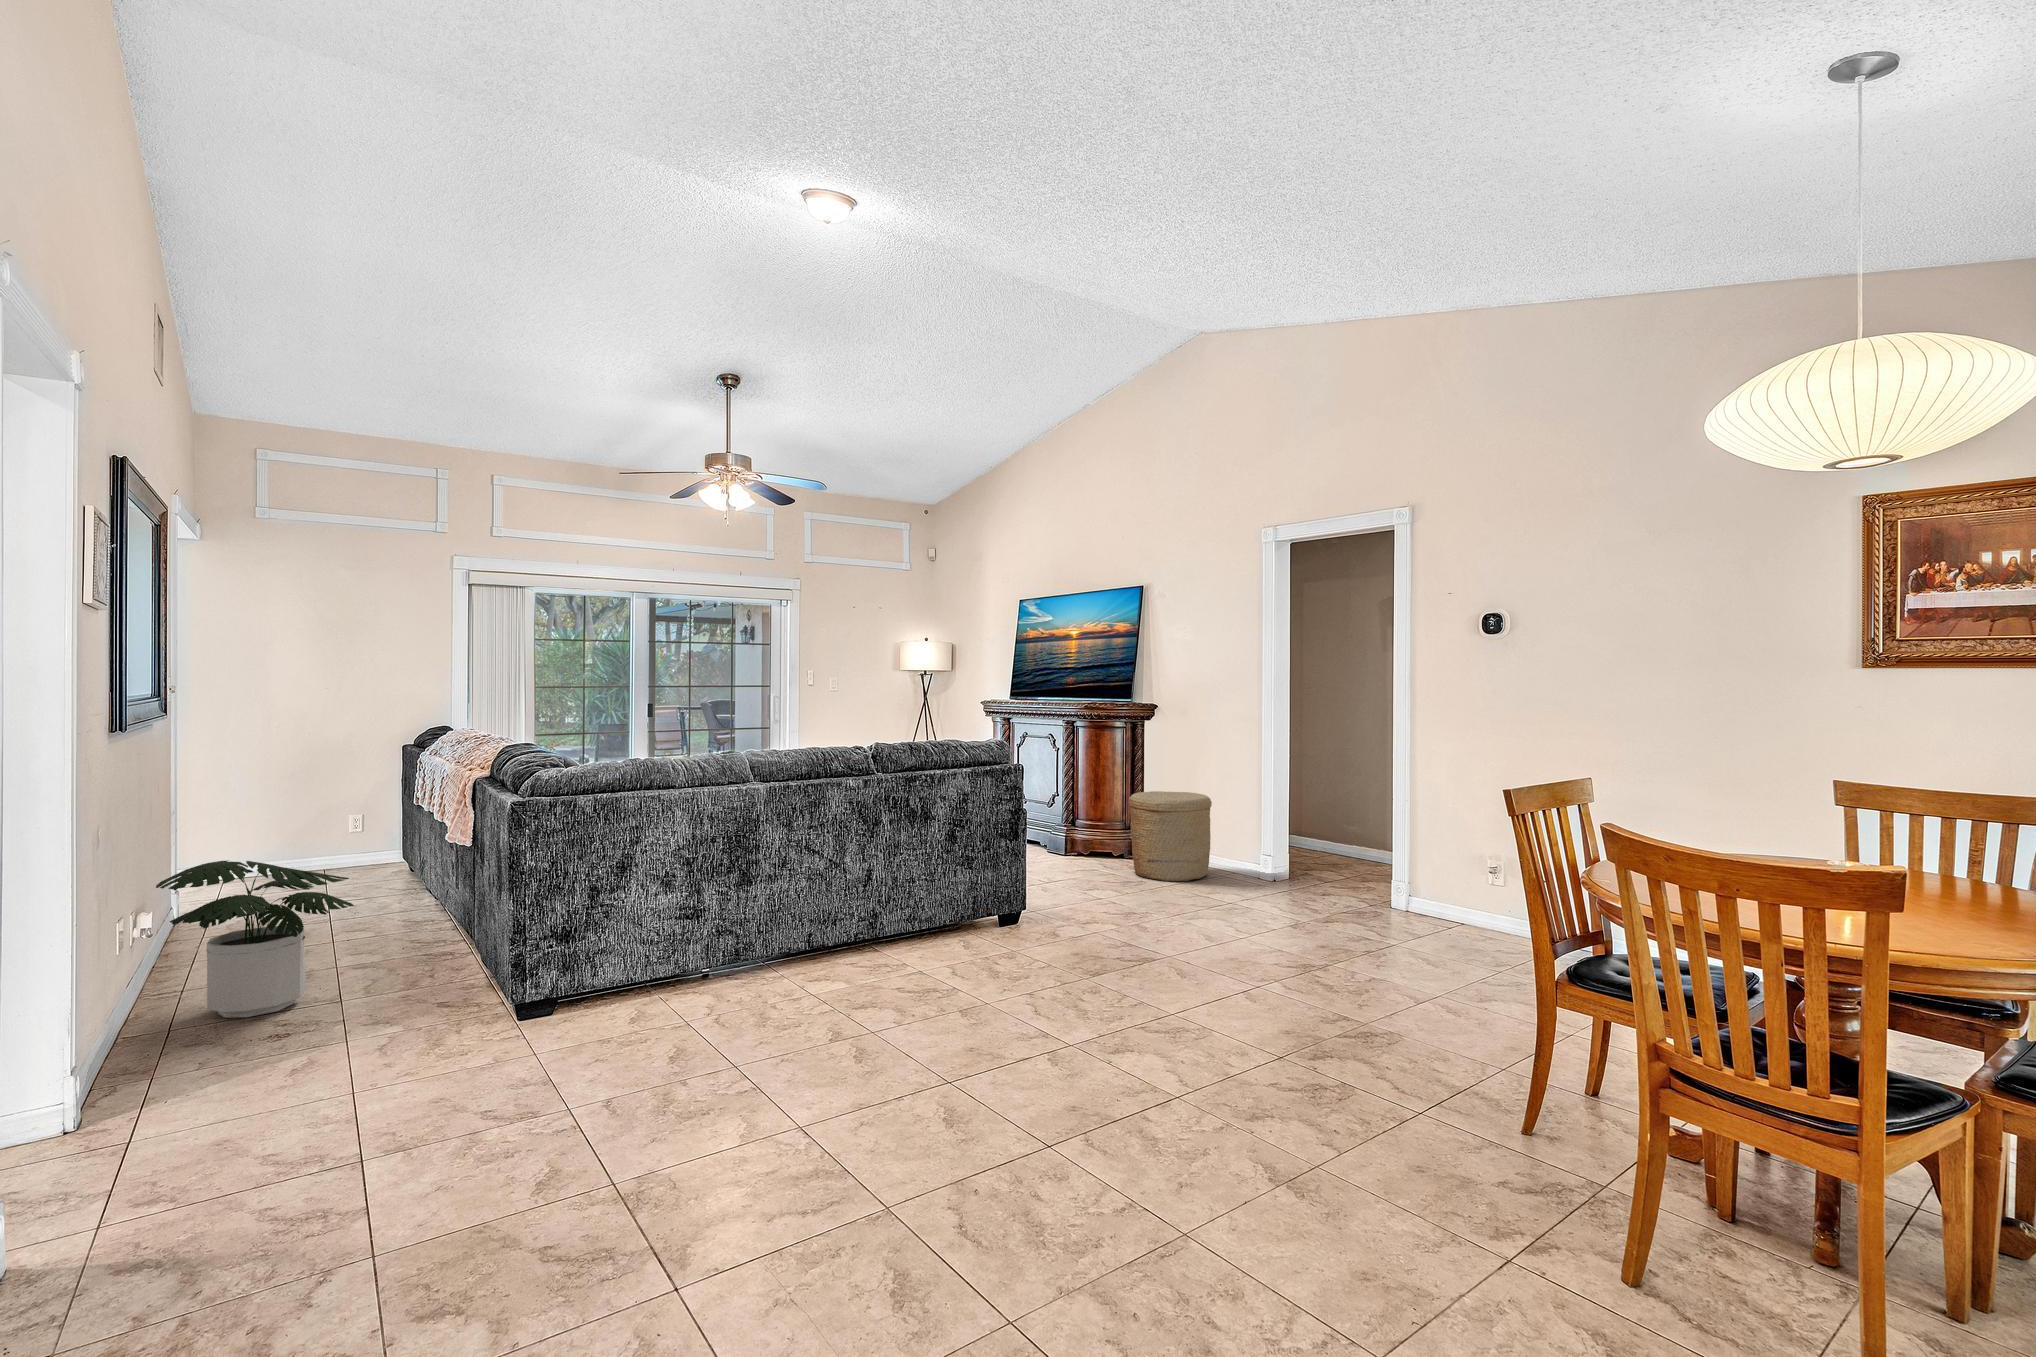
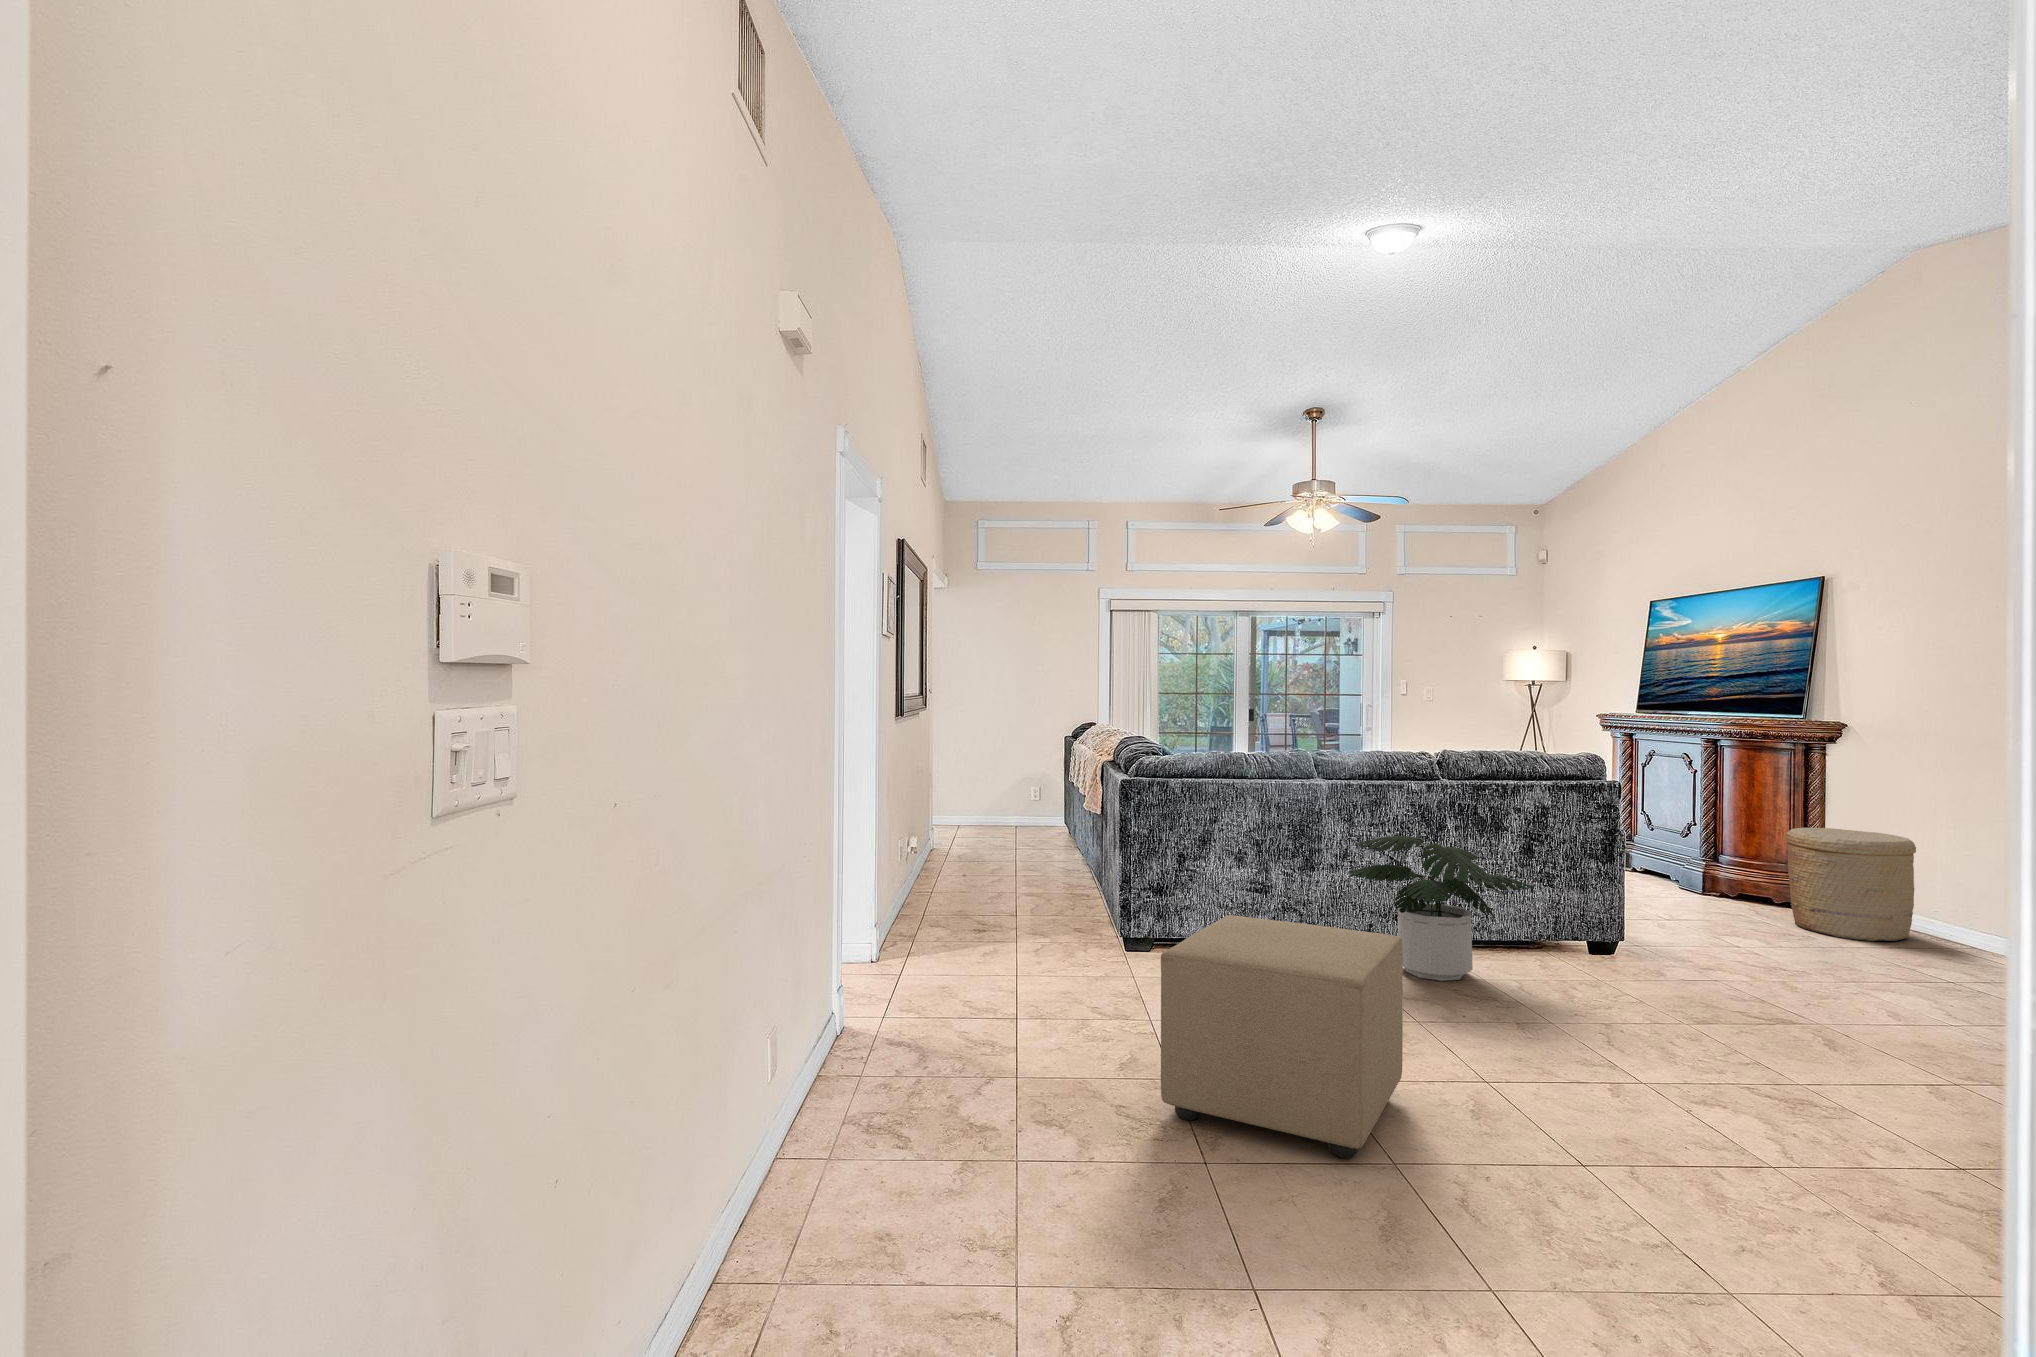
potted plant: present [156,861,354,1018] -> present [1350,836,1533,981]
ottoman: none [611,958,886,1246] -> present [1161,915,1403,1158]

